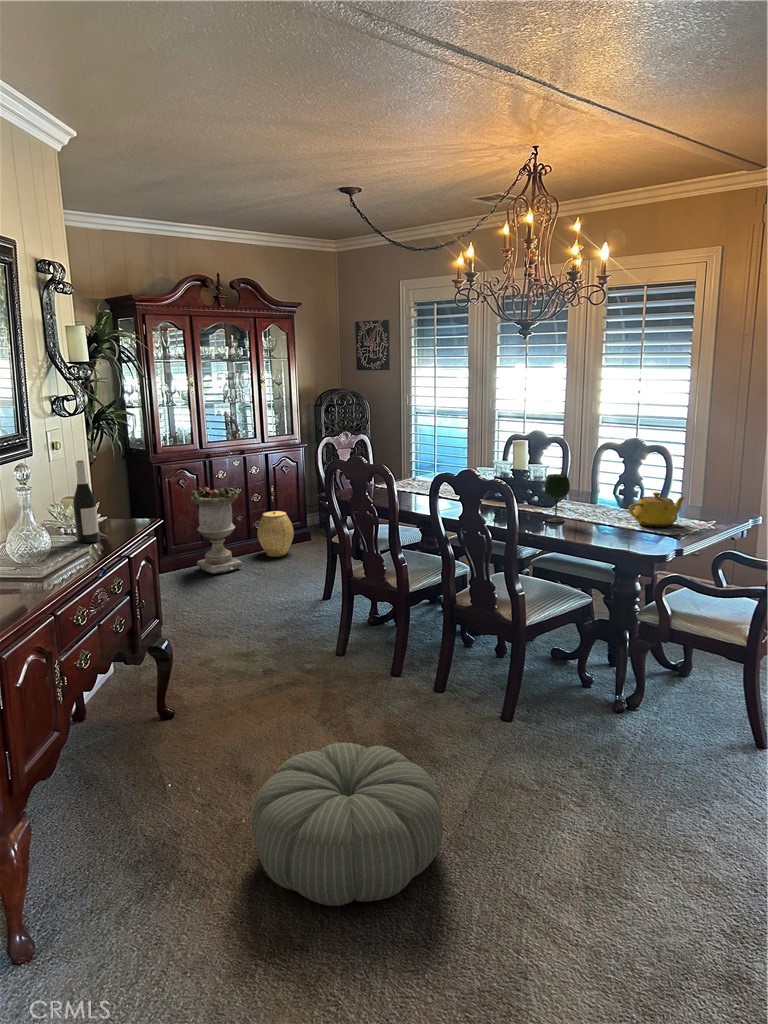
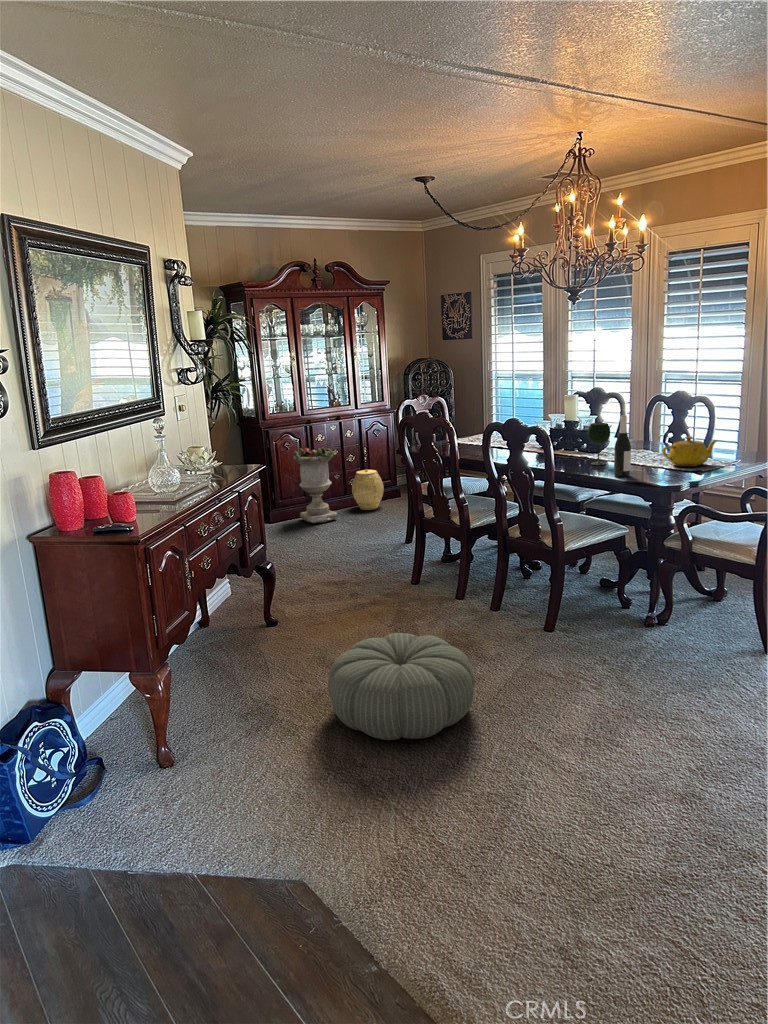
wine bottle: present [73,460,99,543] -> present [614,415,631,477]

